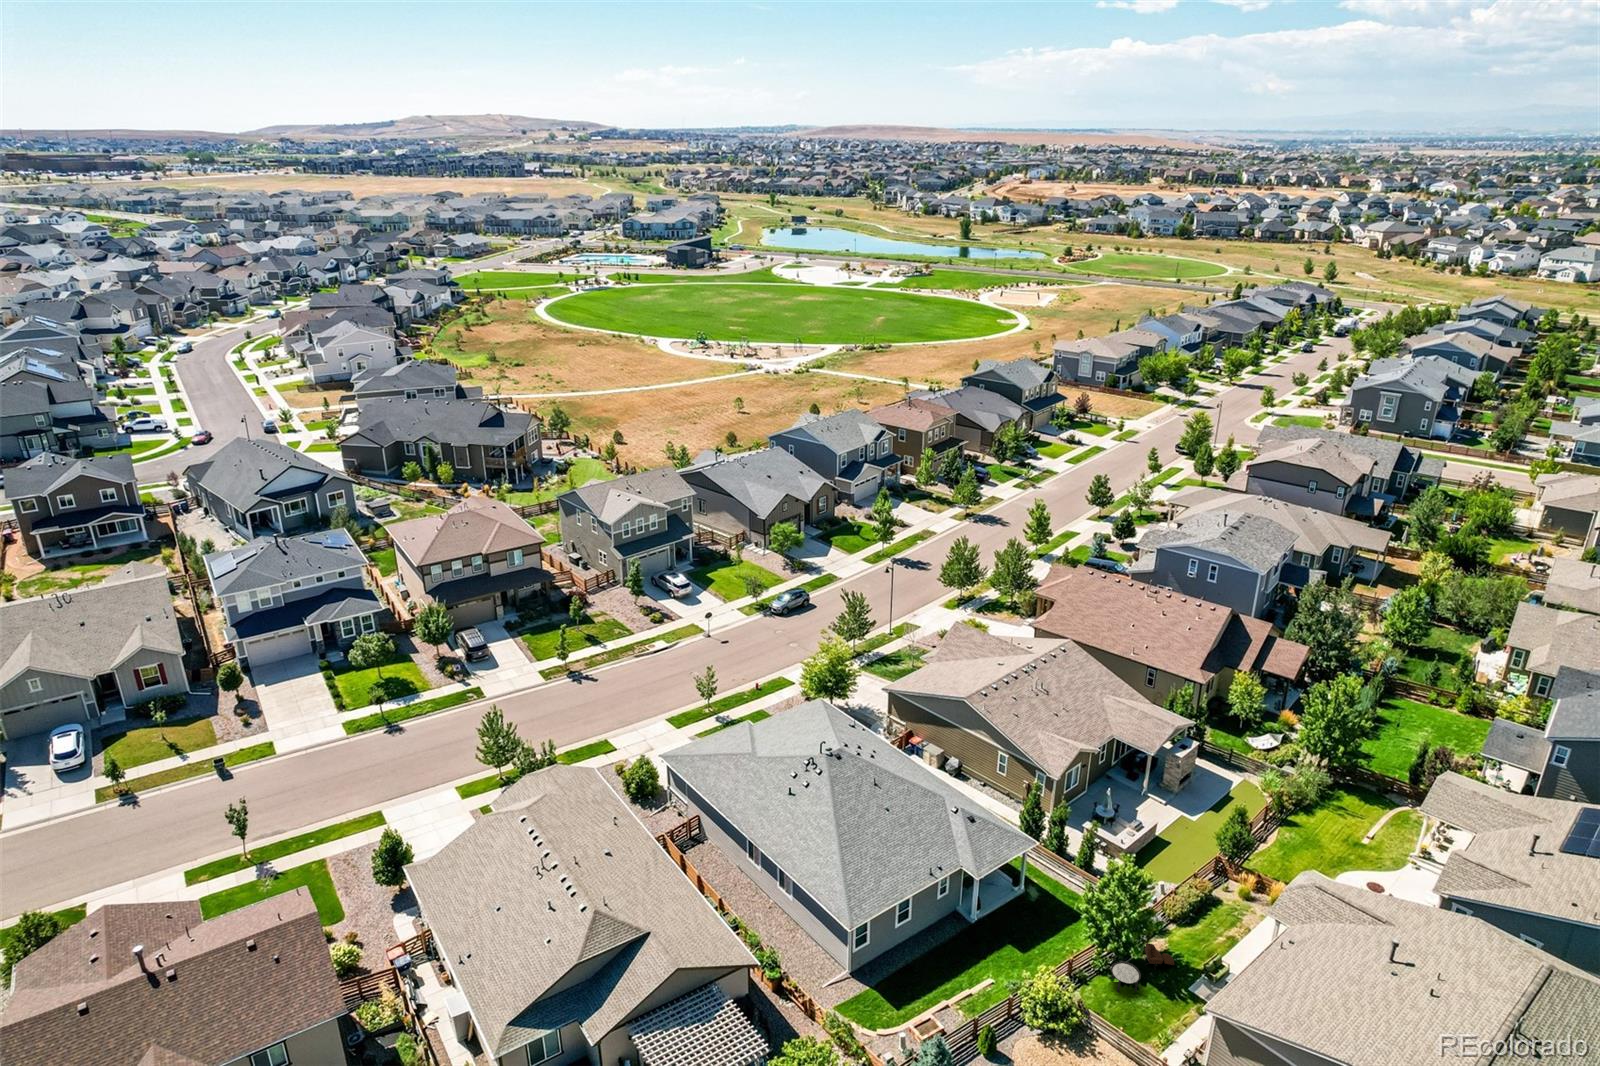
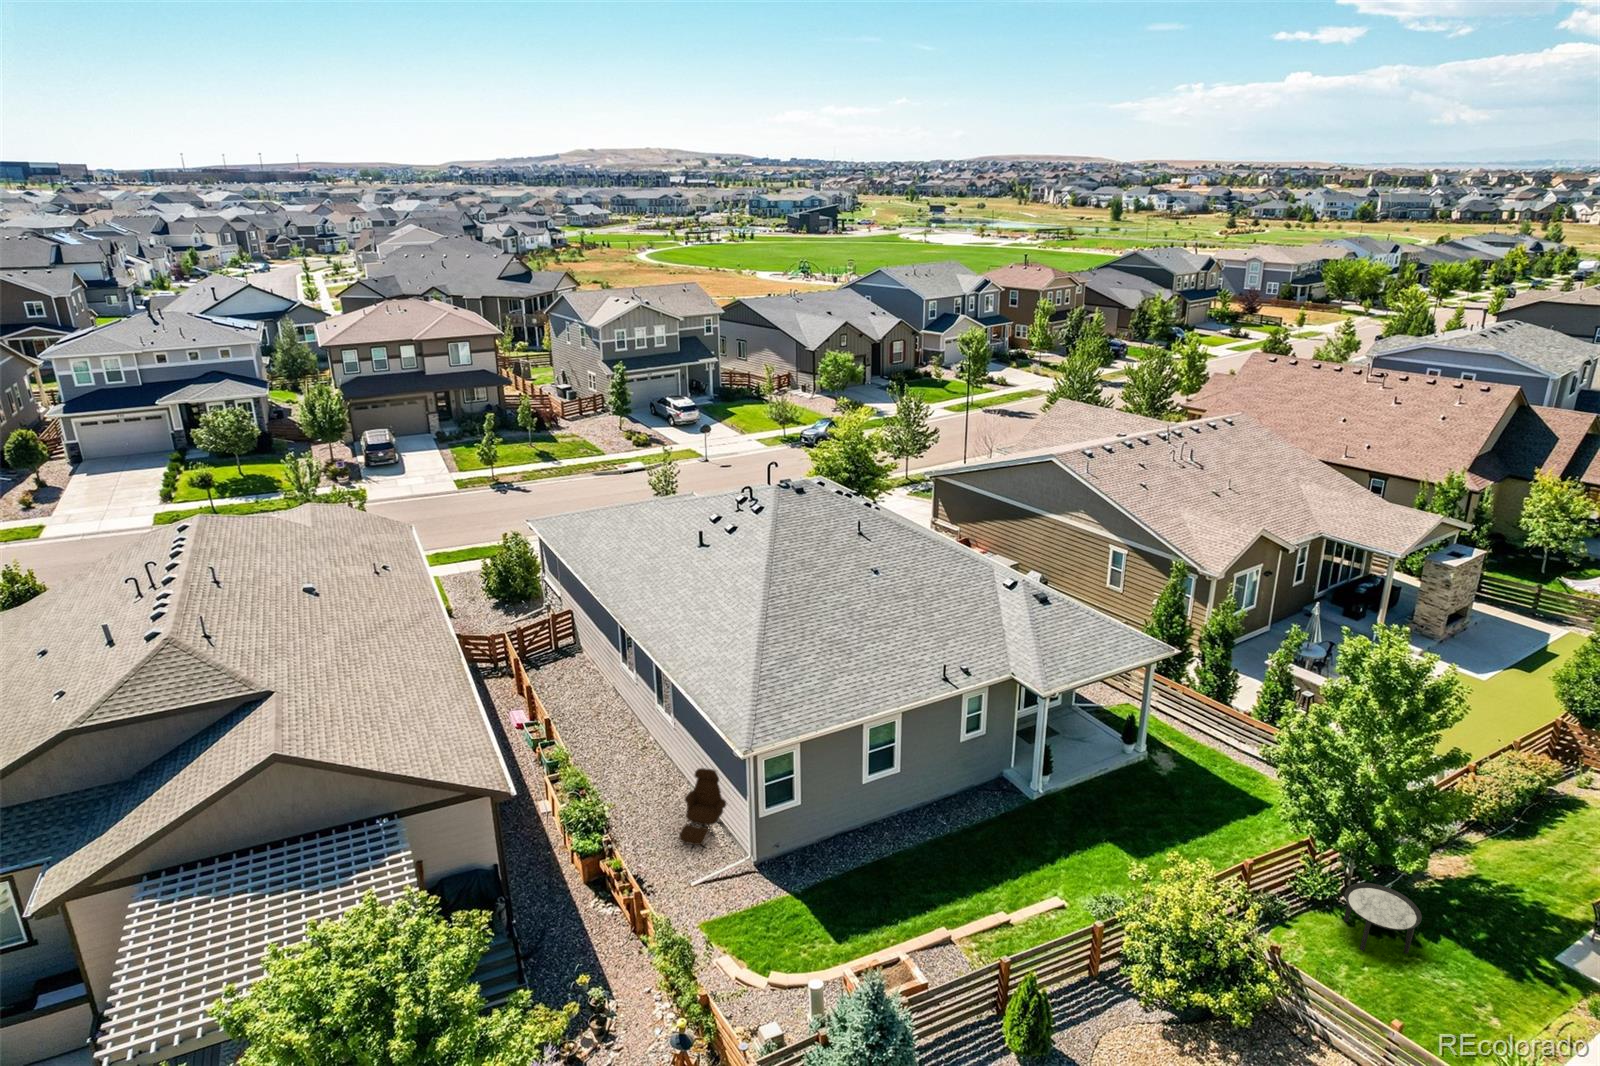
lounge chair: present [1145,942,1174,970] -> present [679,768,726,851]

